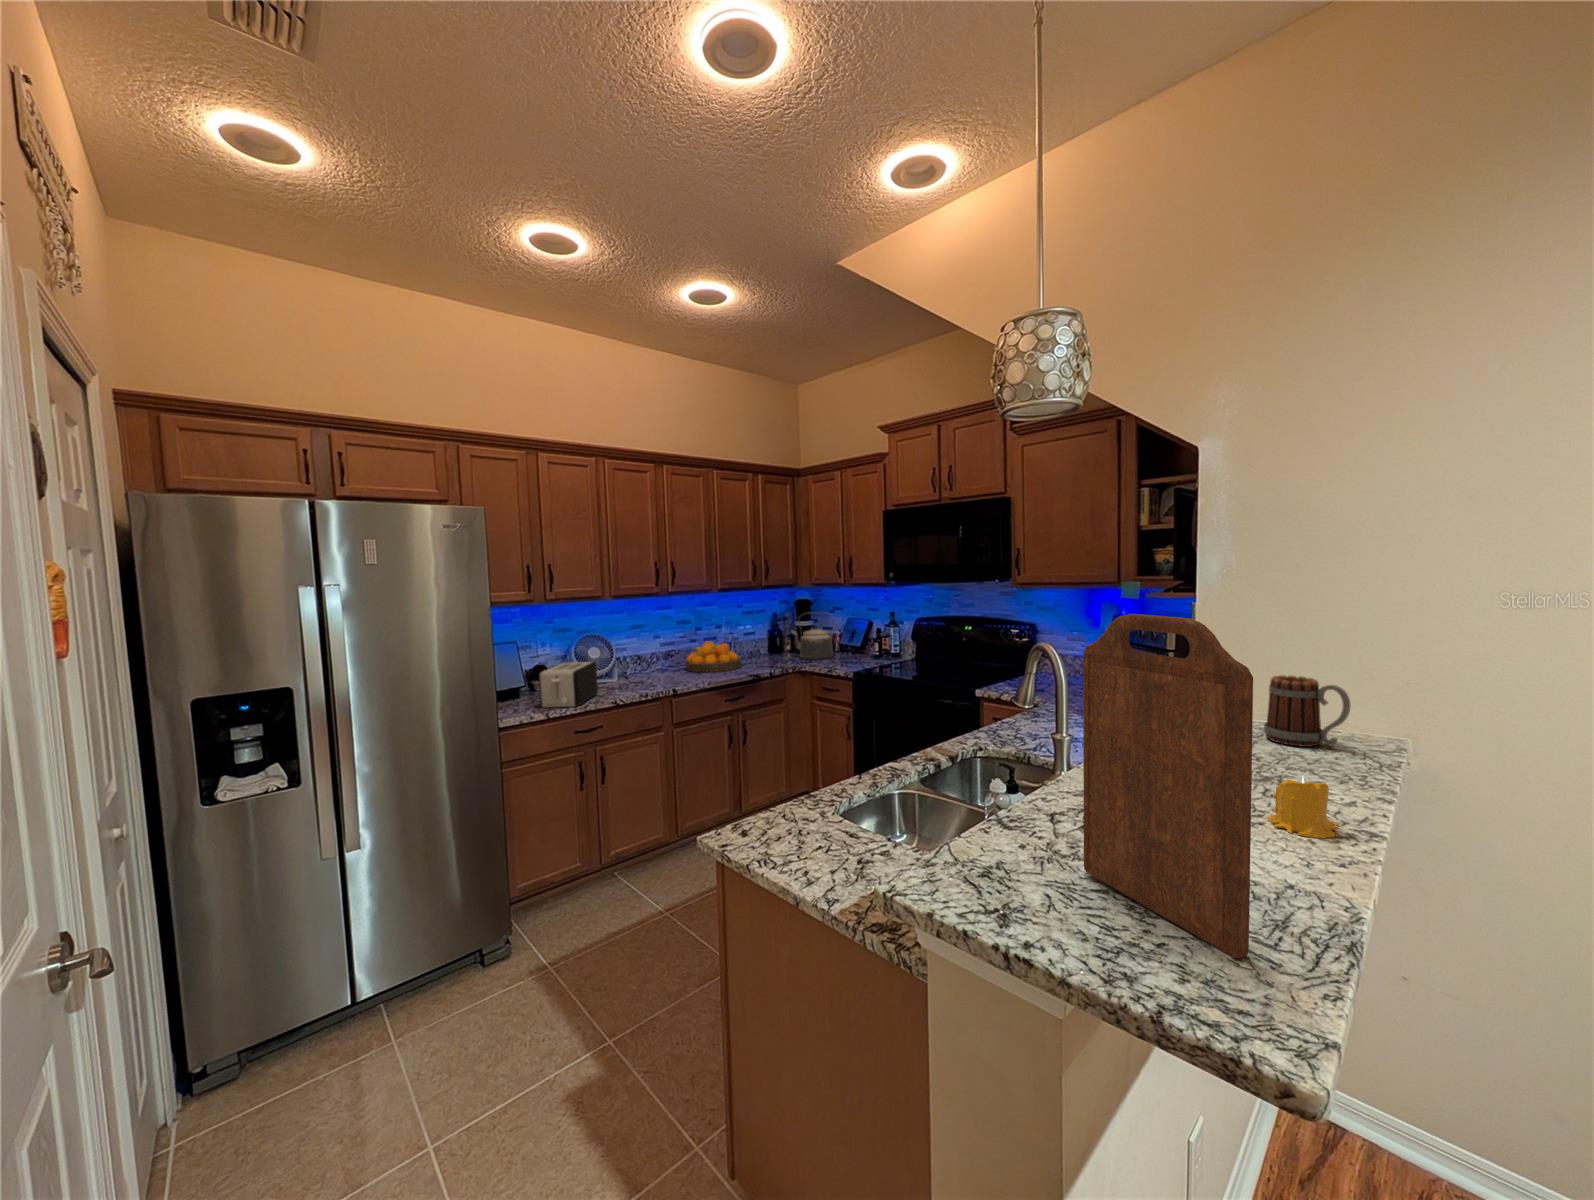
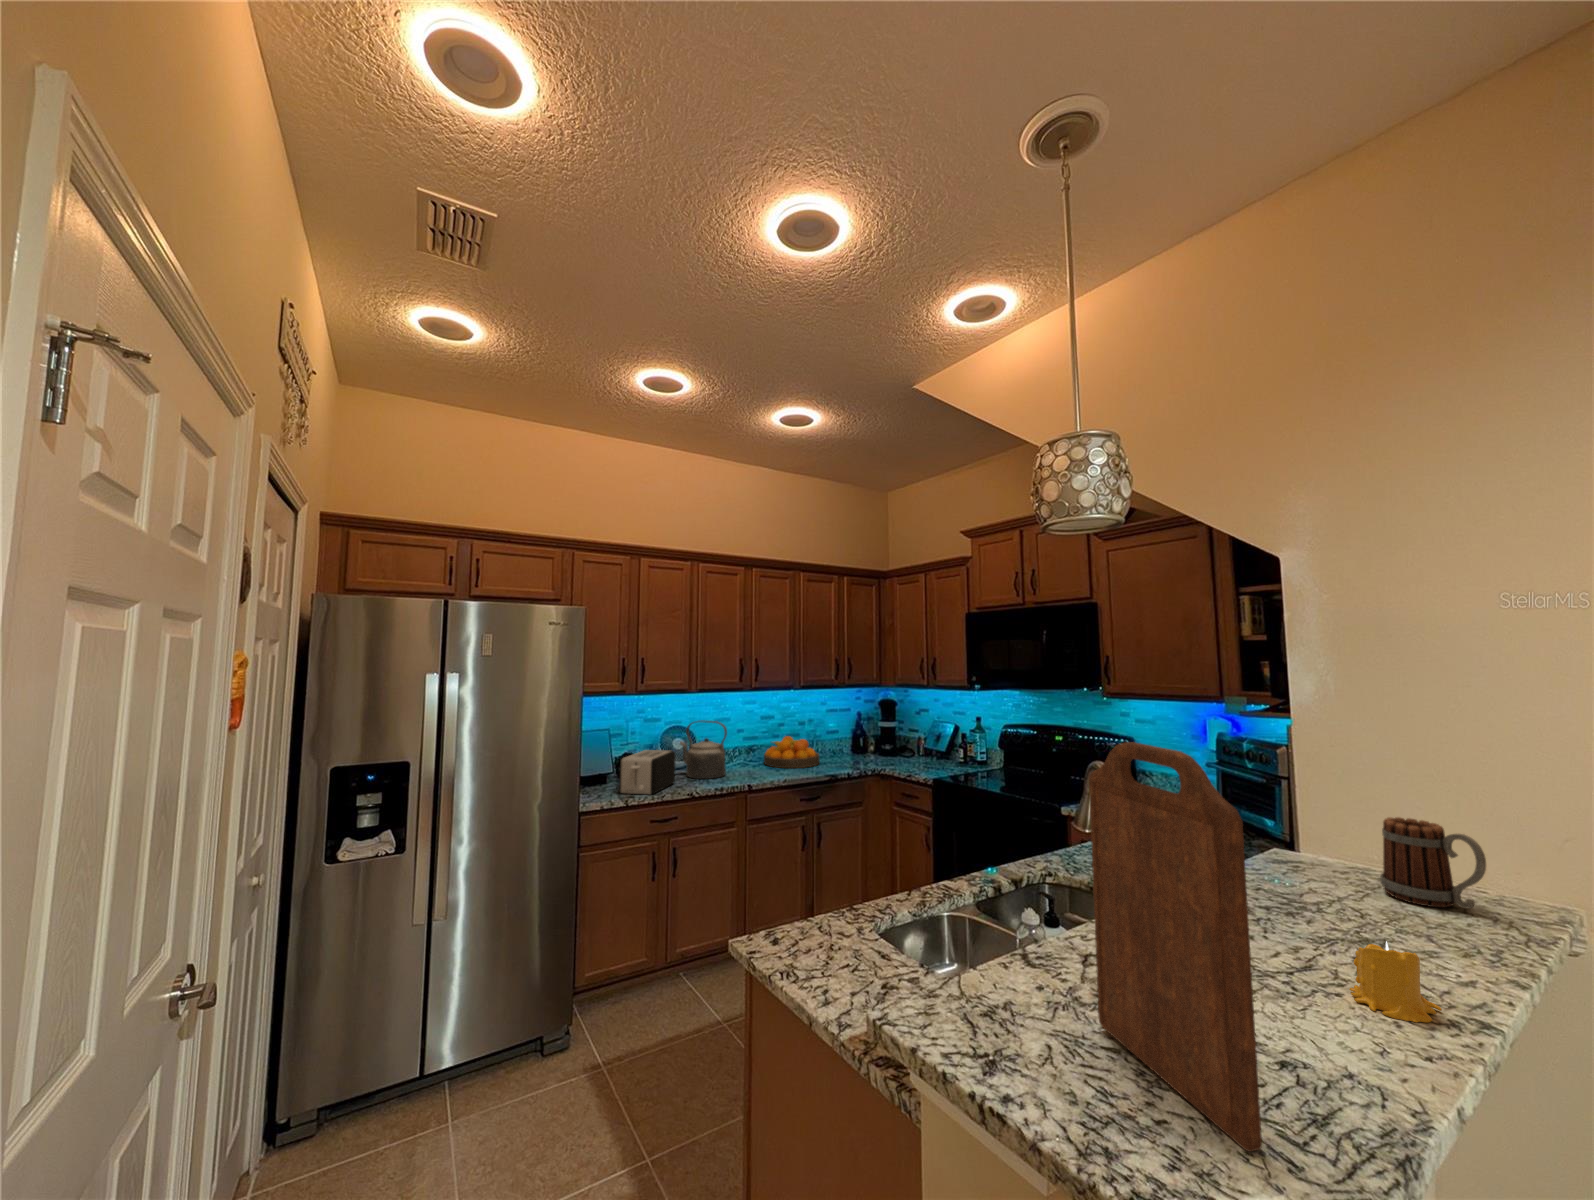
kettle: present [792,612,833,660] -> present [680,721,727,779]

